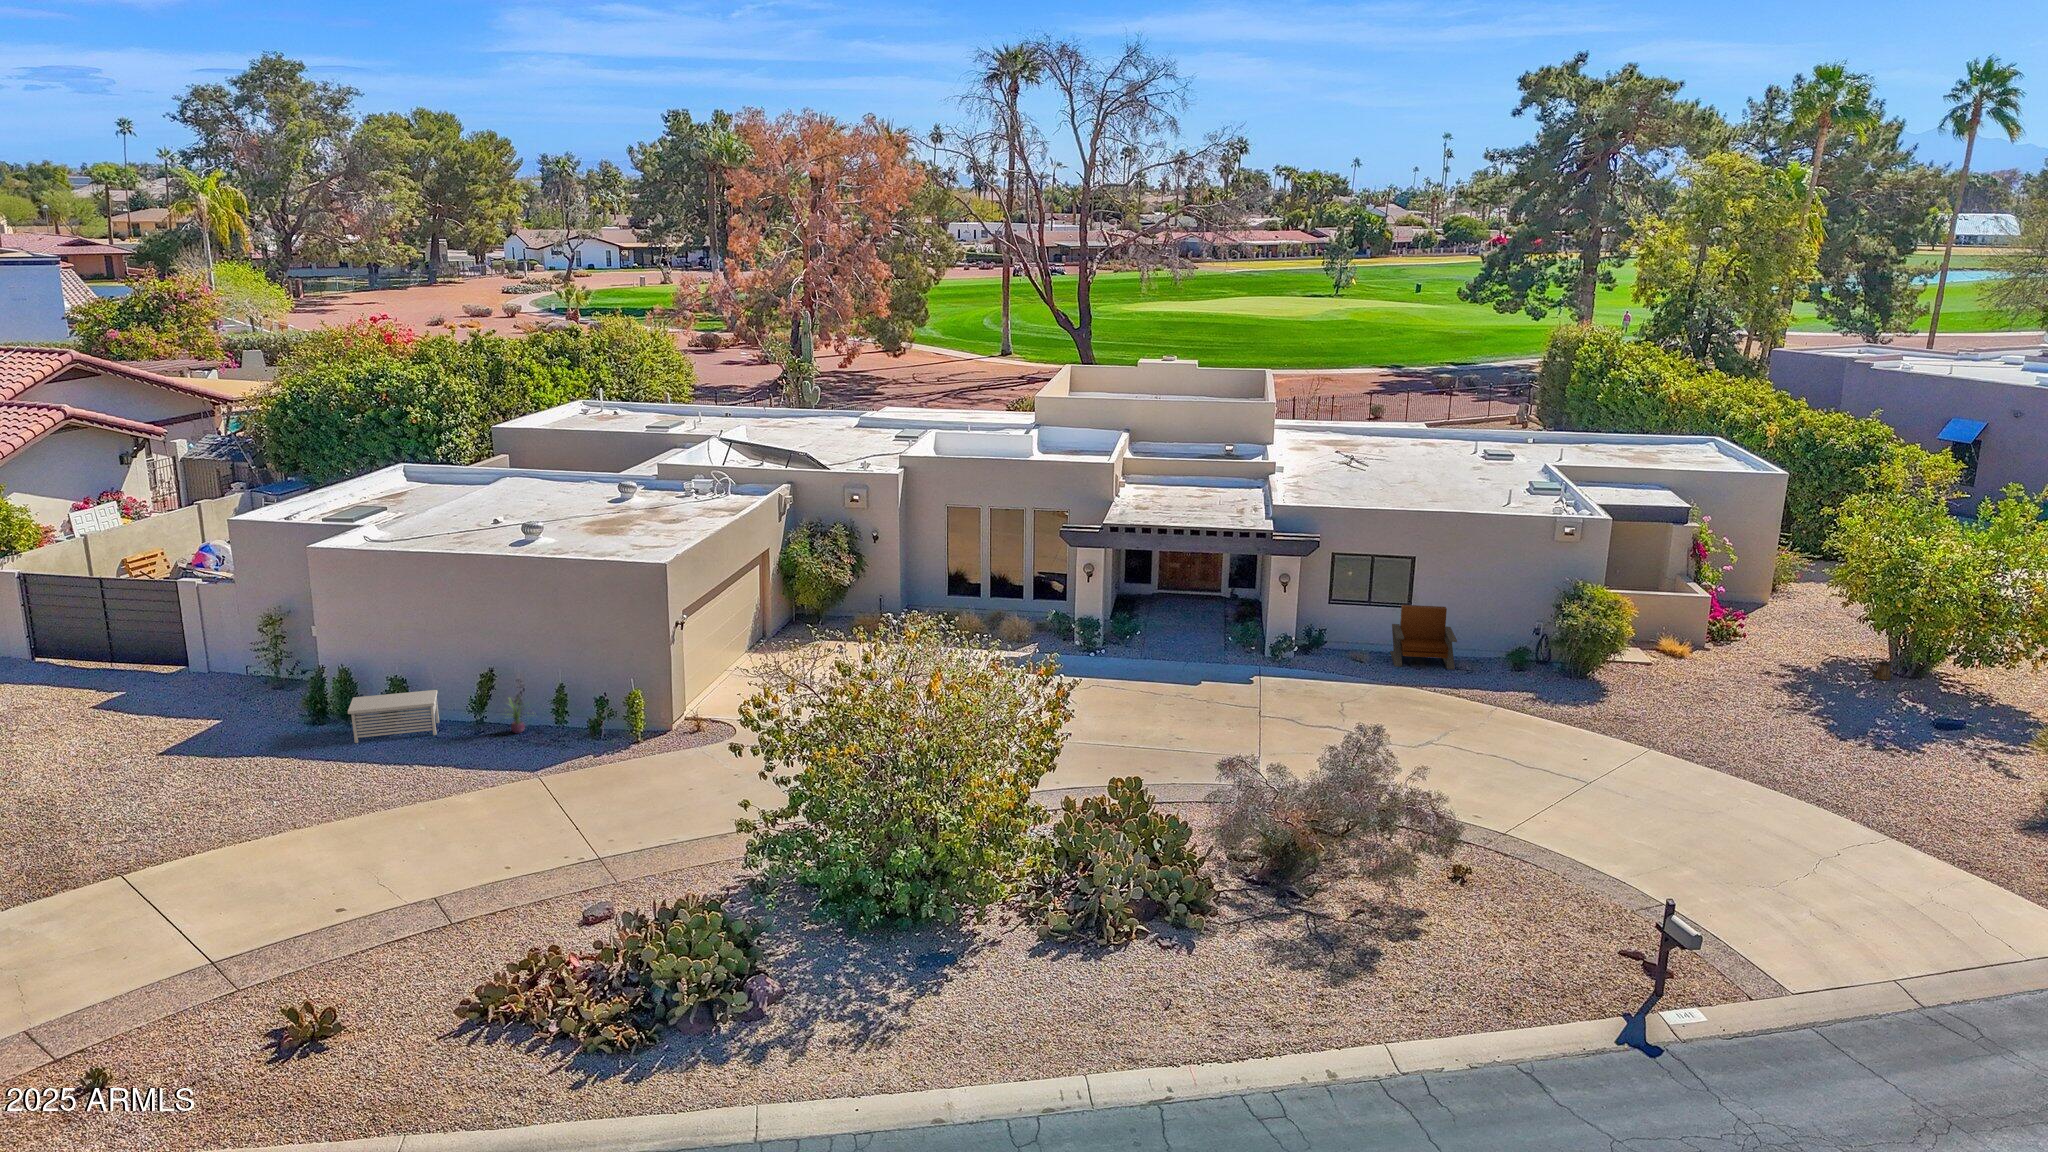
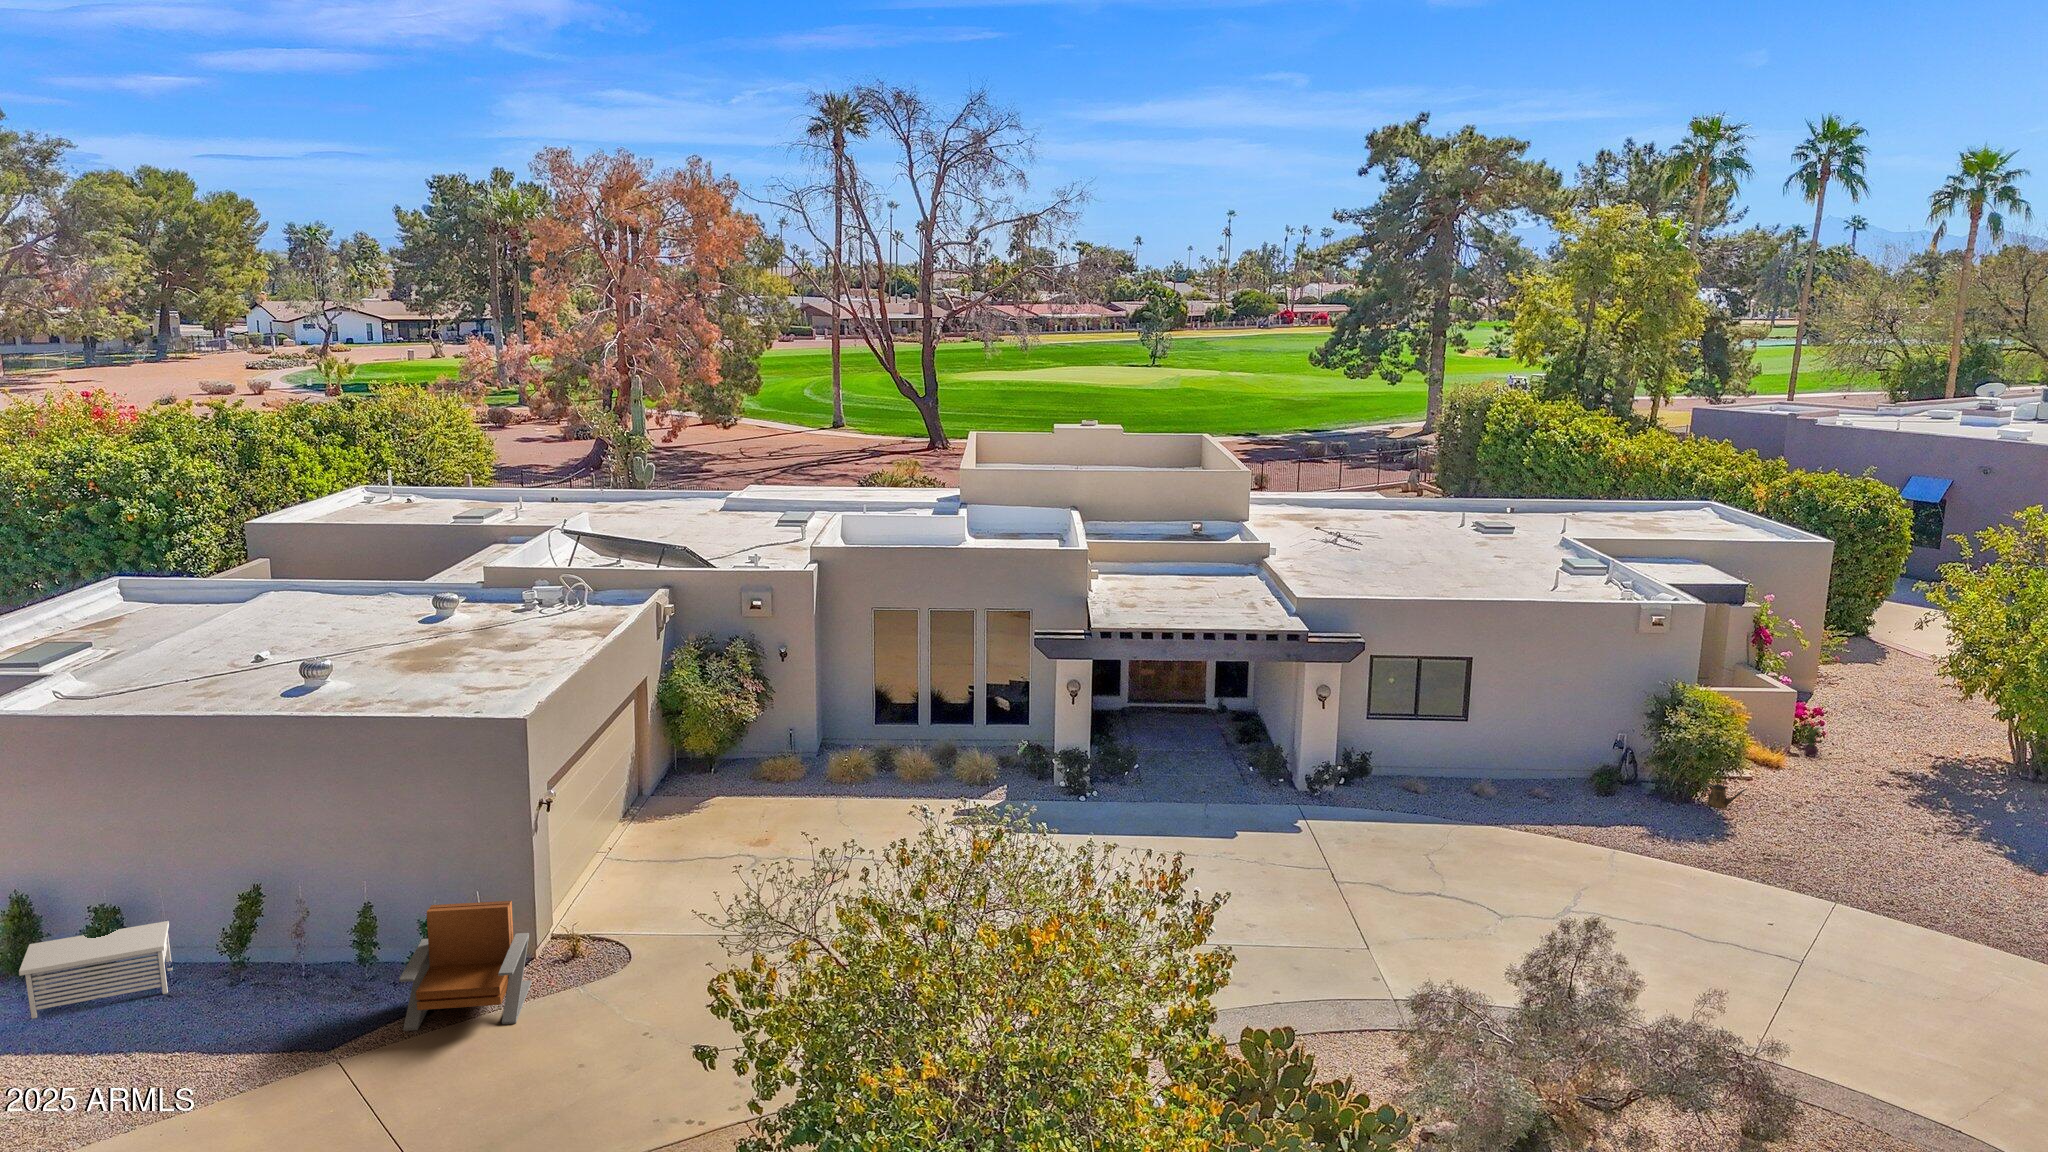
lounge chair: present [1390,605,1457,670] -> present [399,901,532,1031]
watering can: present [1863,659,1897,680] -> present [1704,784,1747,808]
decorative plant: present [508,699,525,734] -> present [1802,723,1821,757]

